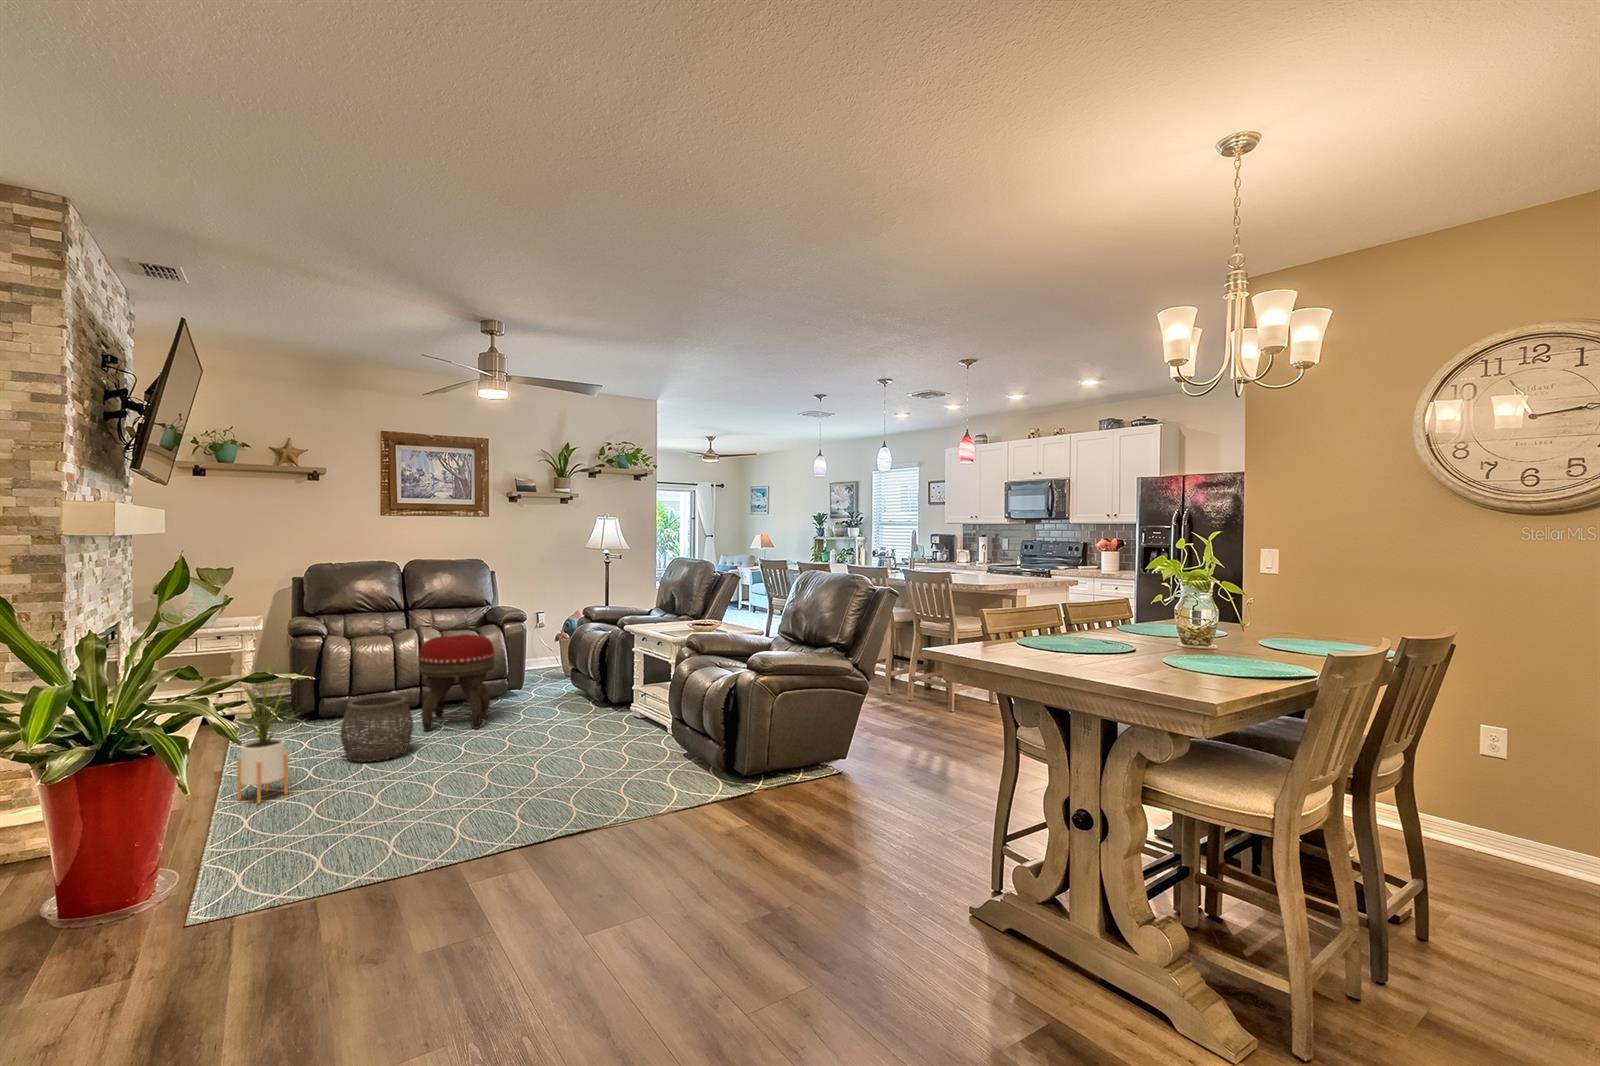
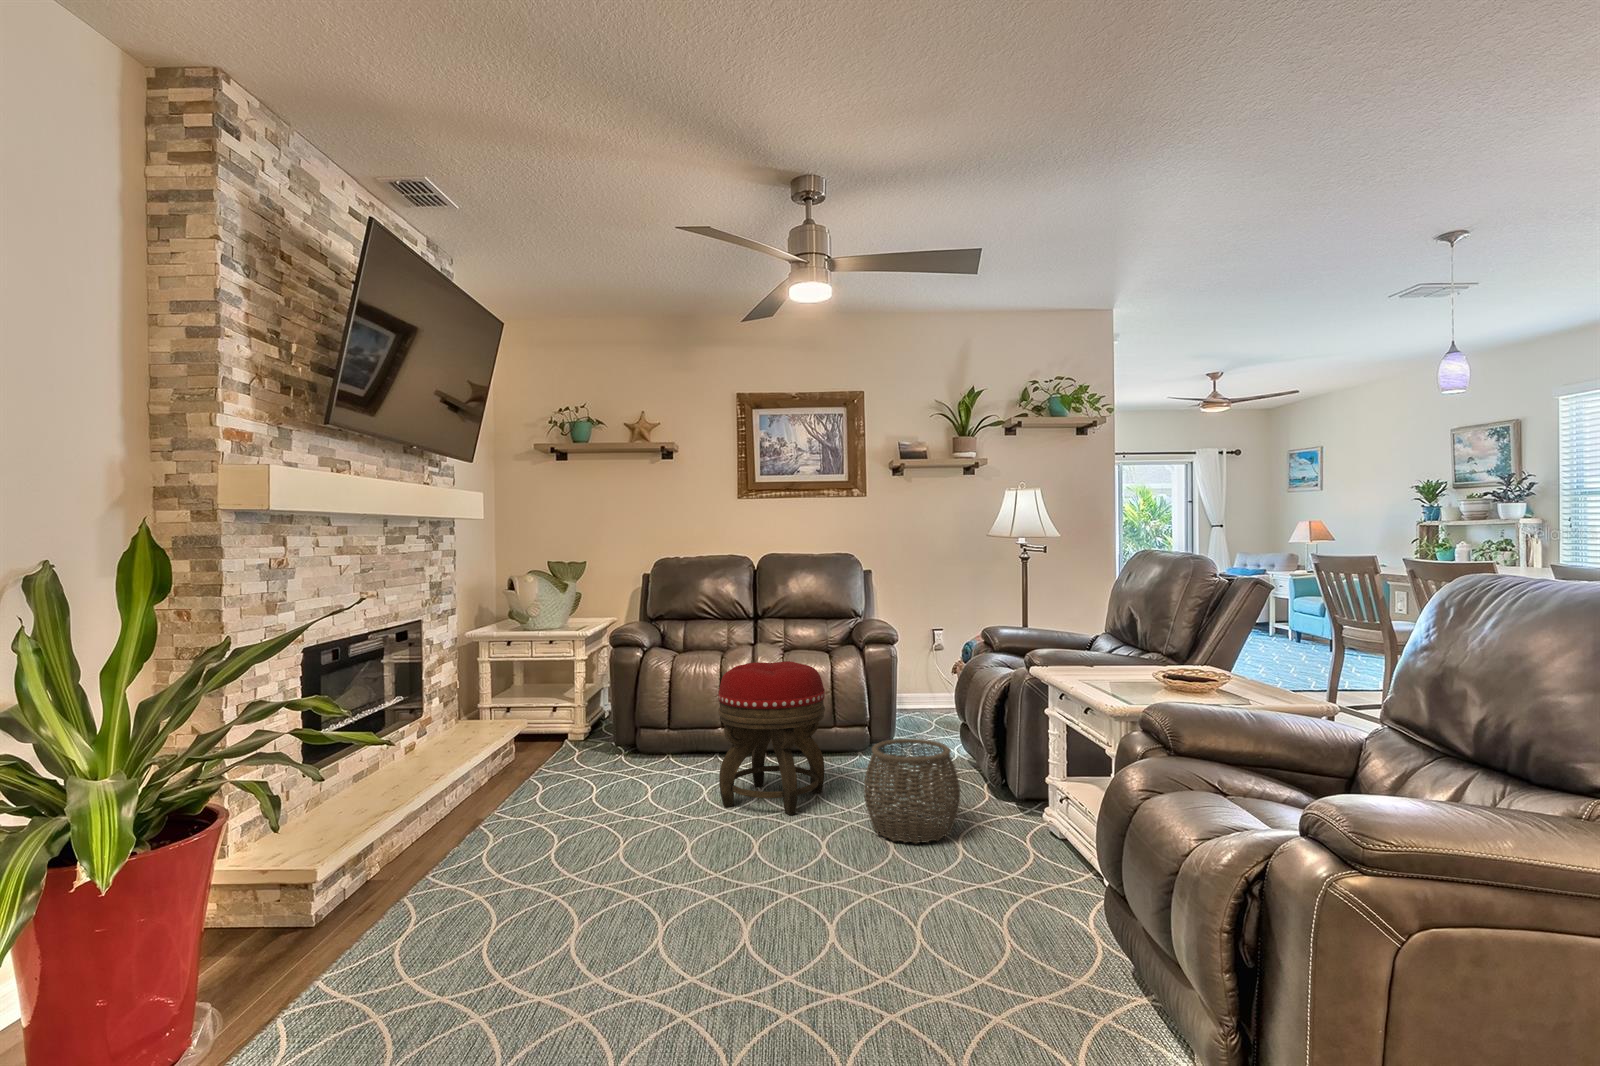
house plant: present [228,667,288,804] -> none [362,683,496,914]
woven basket: present [340,695,413,762] -> present [864,739,961,843]

